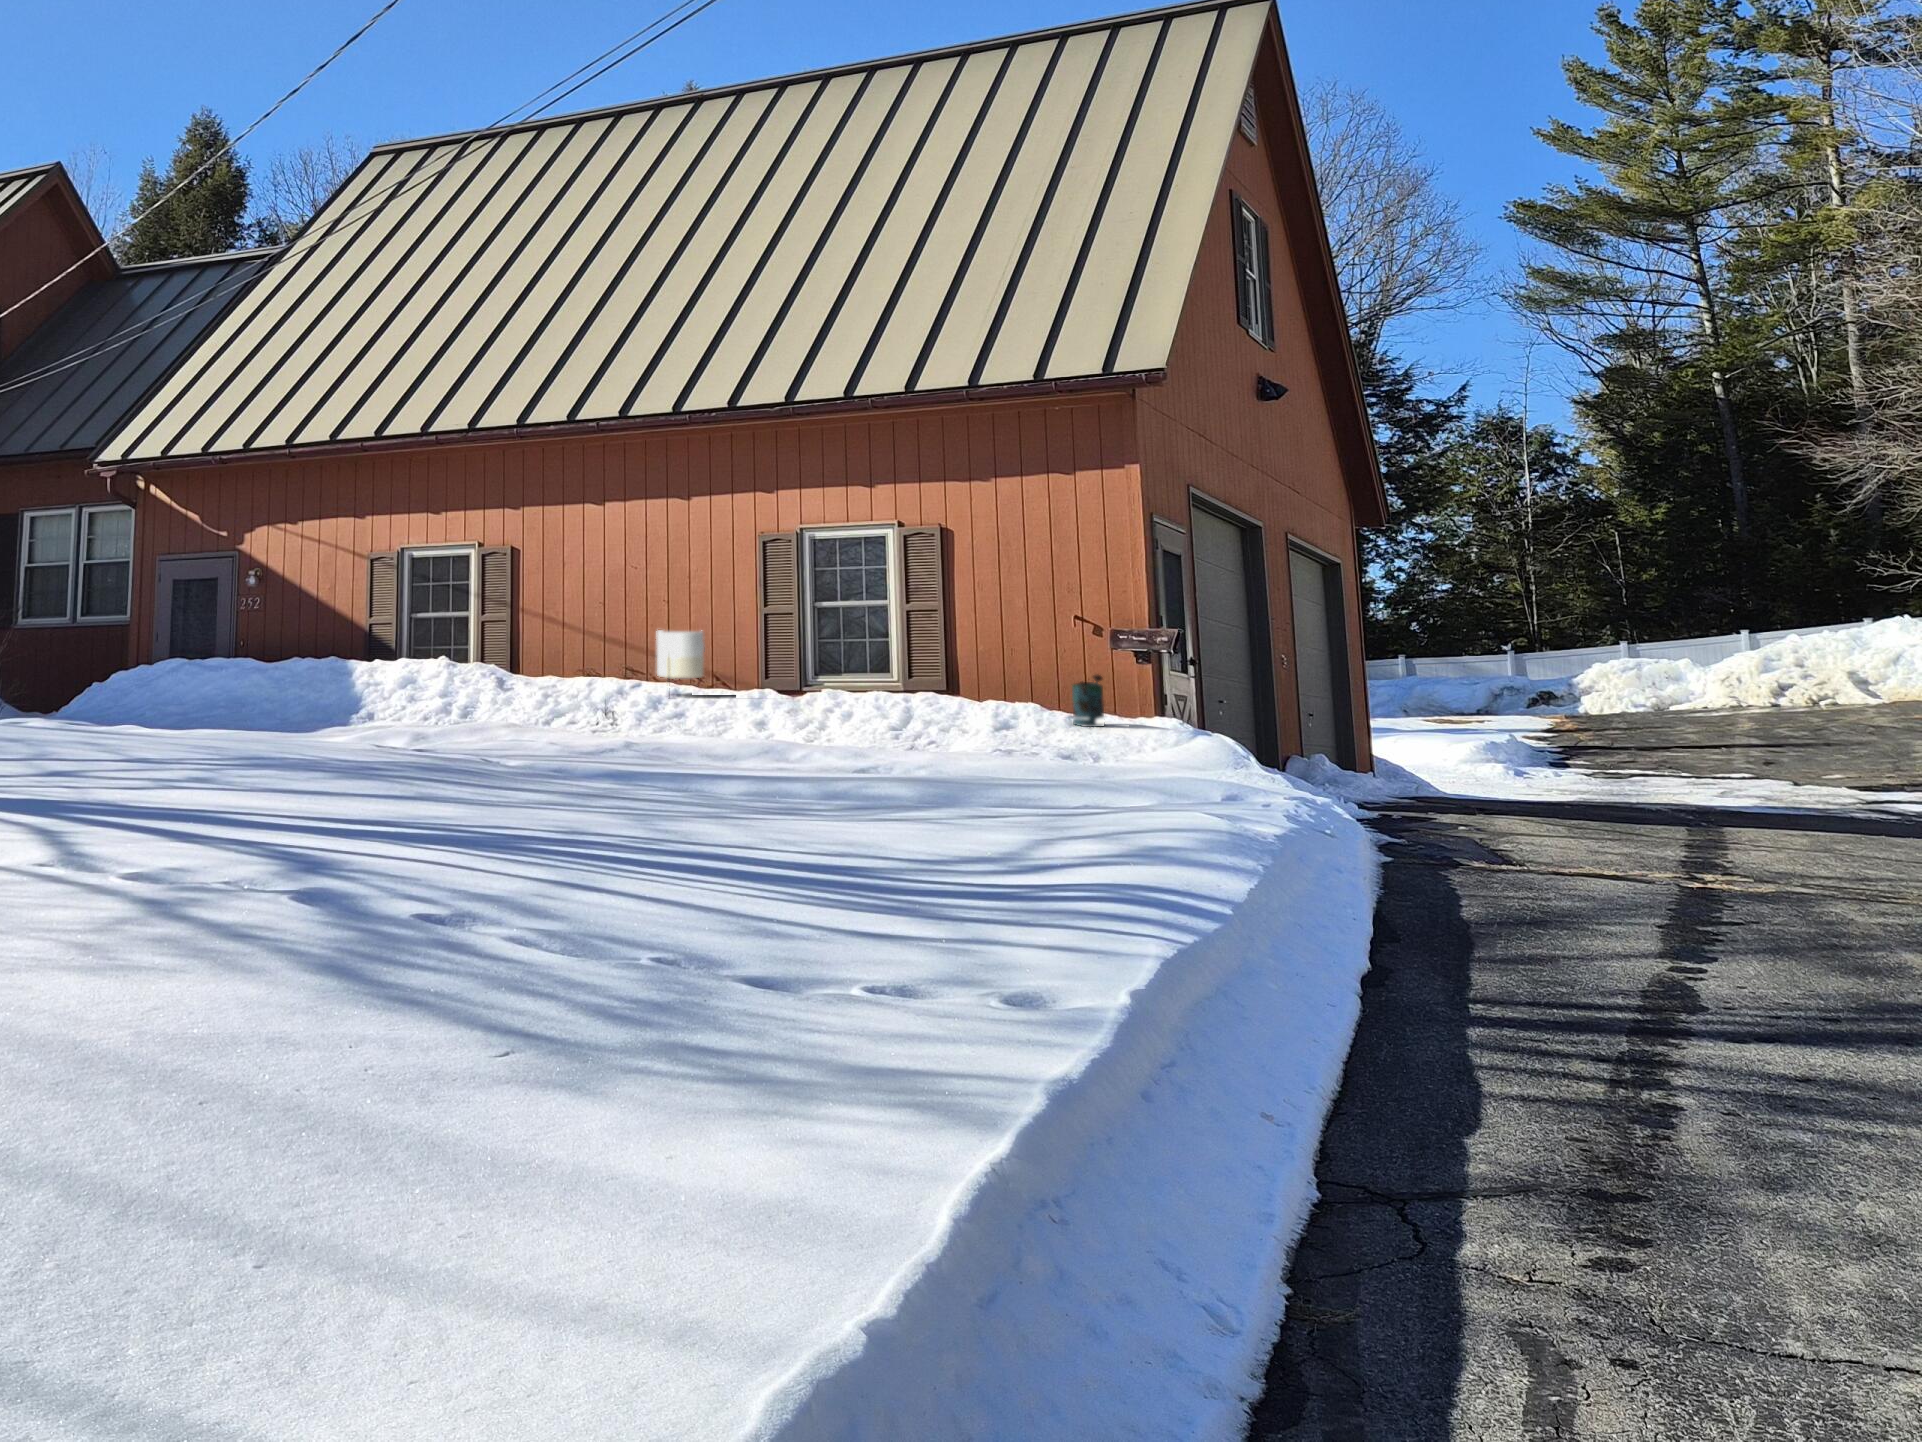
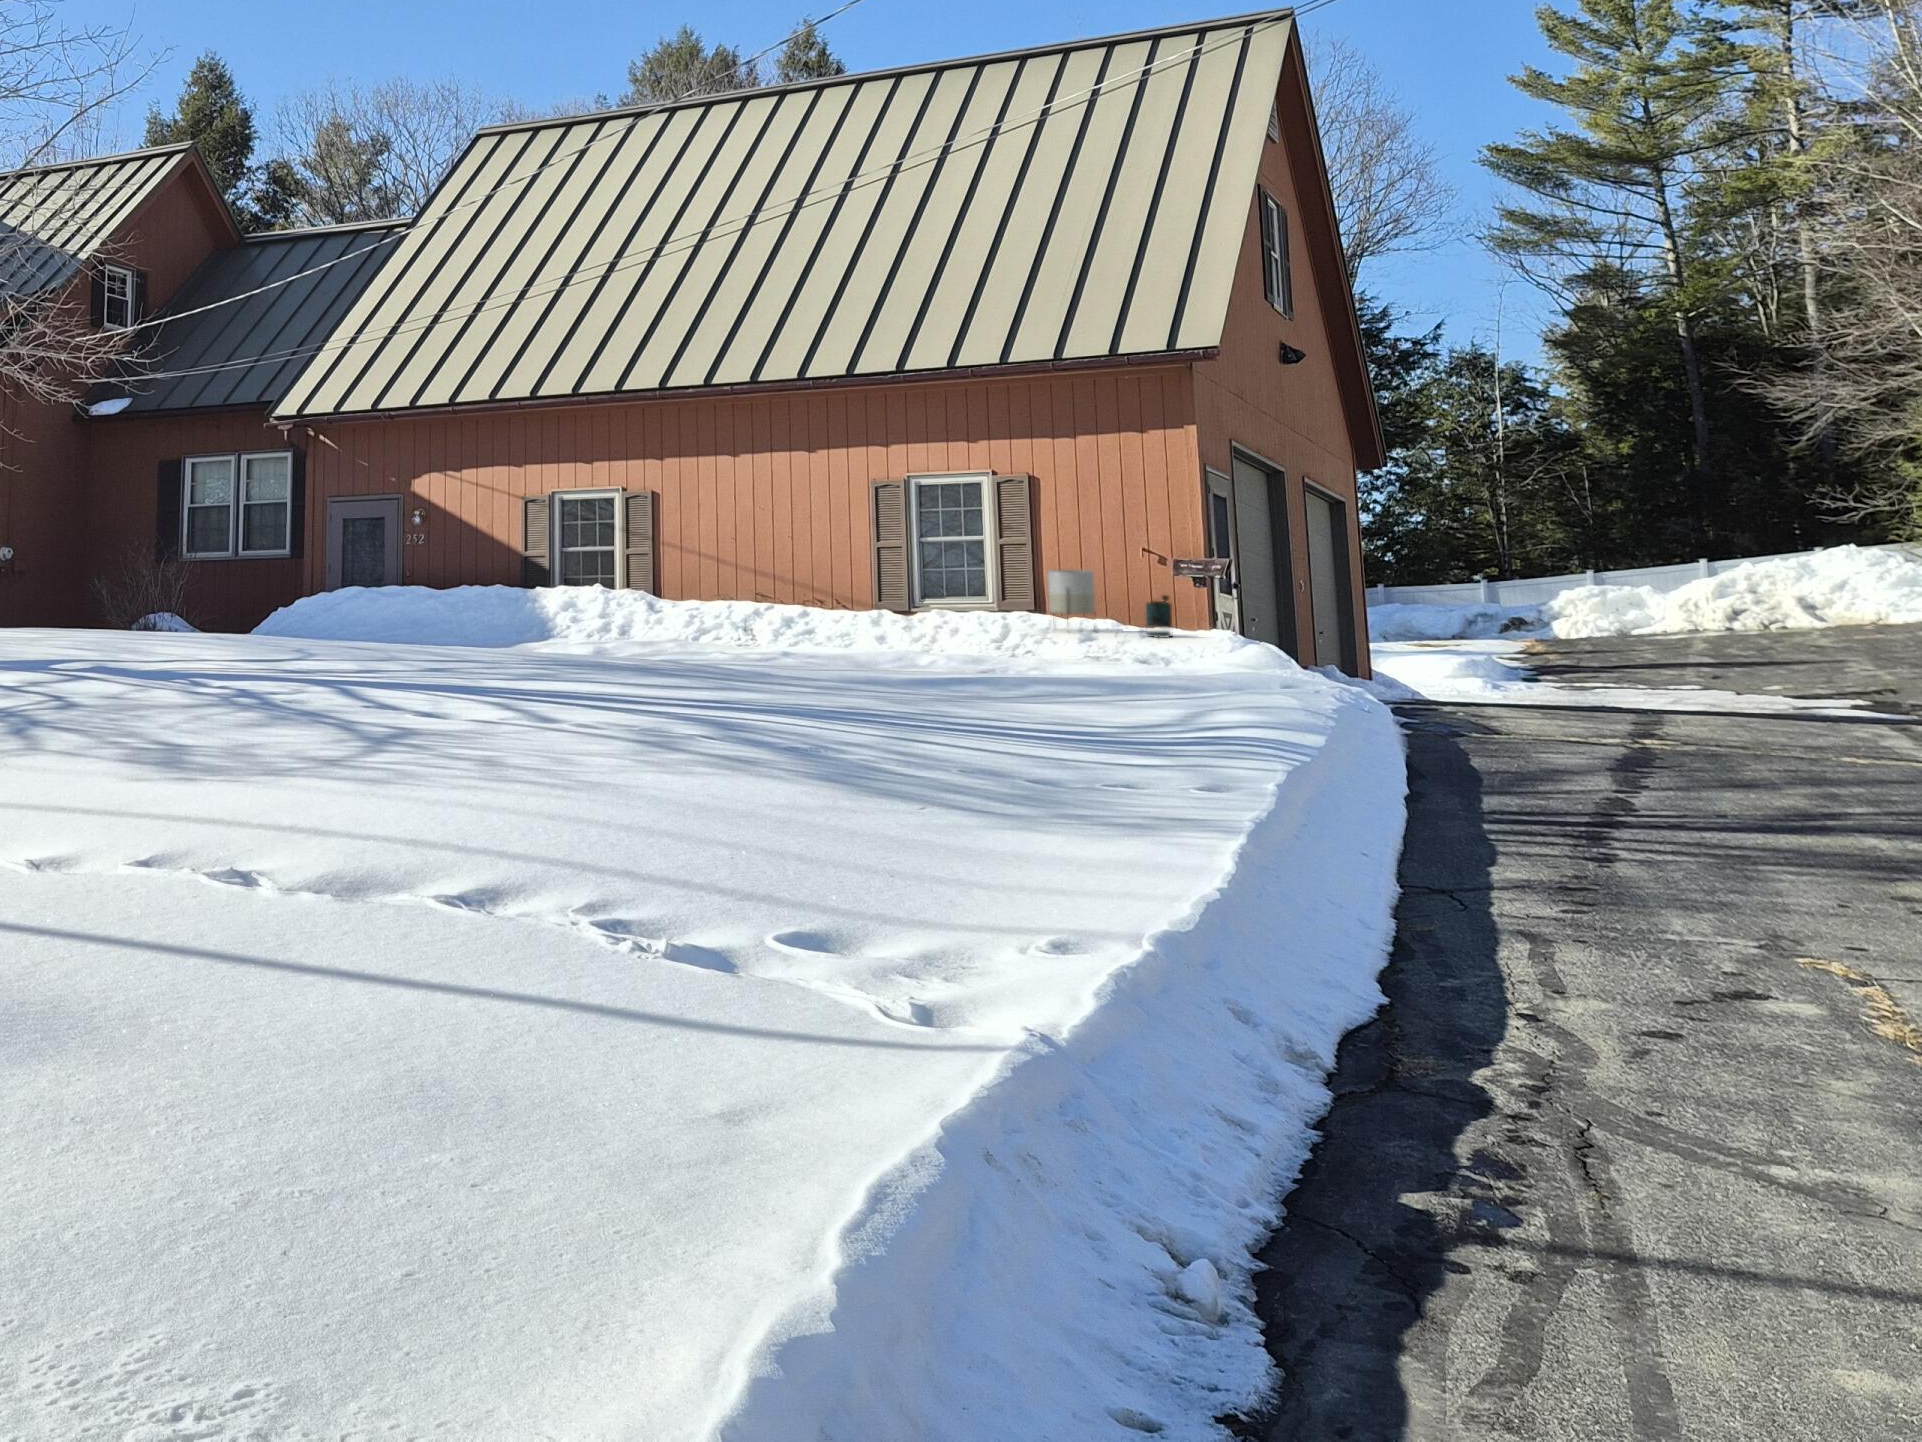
planter: present [657,630,705,679] -> present [1048,570,1095,615]

